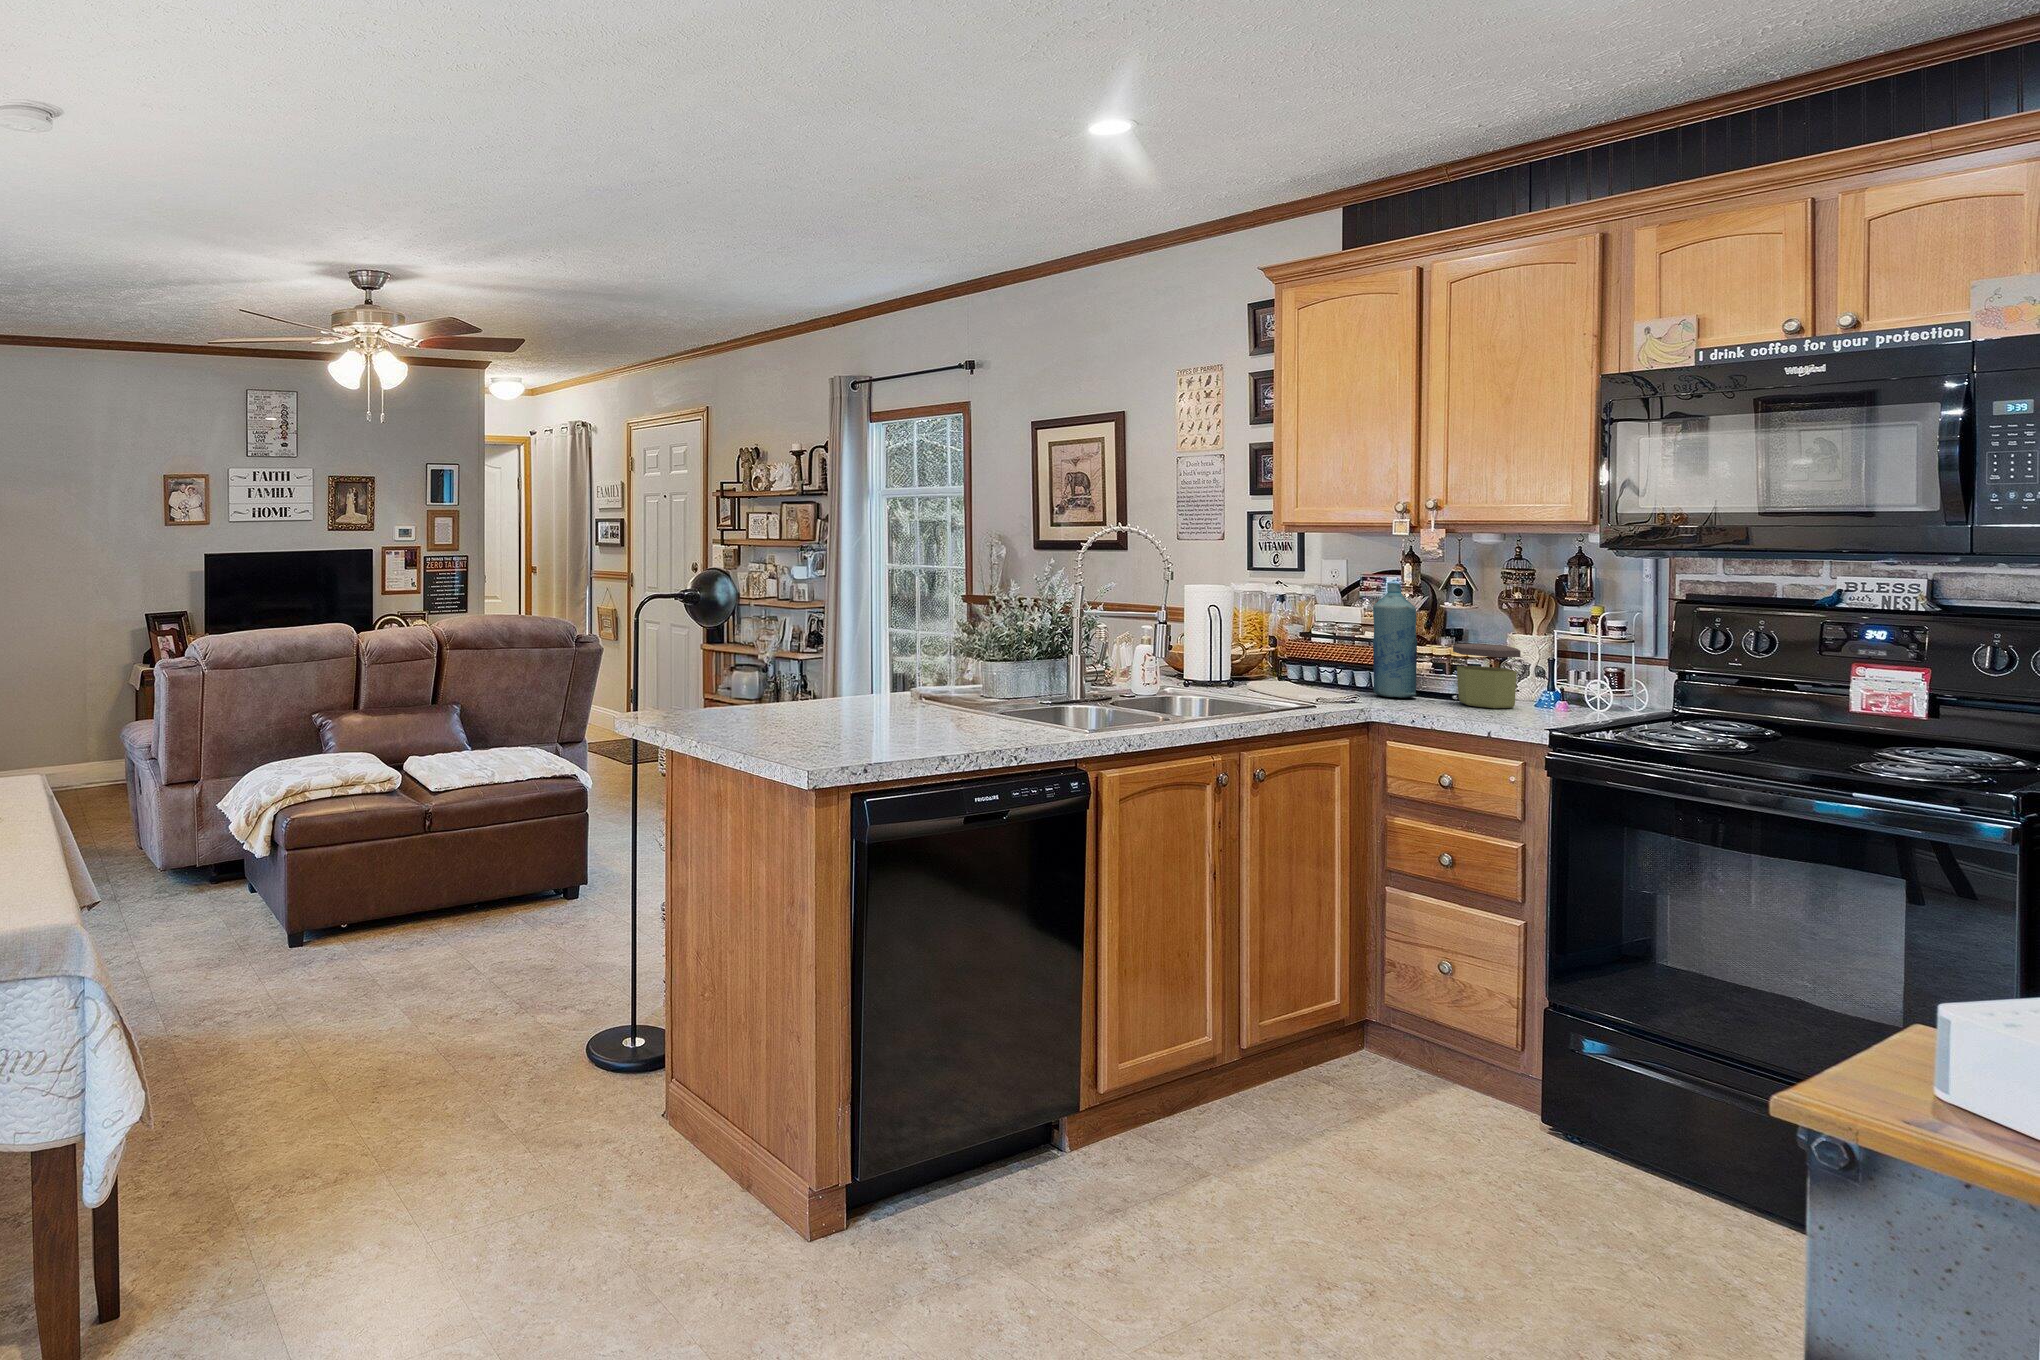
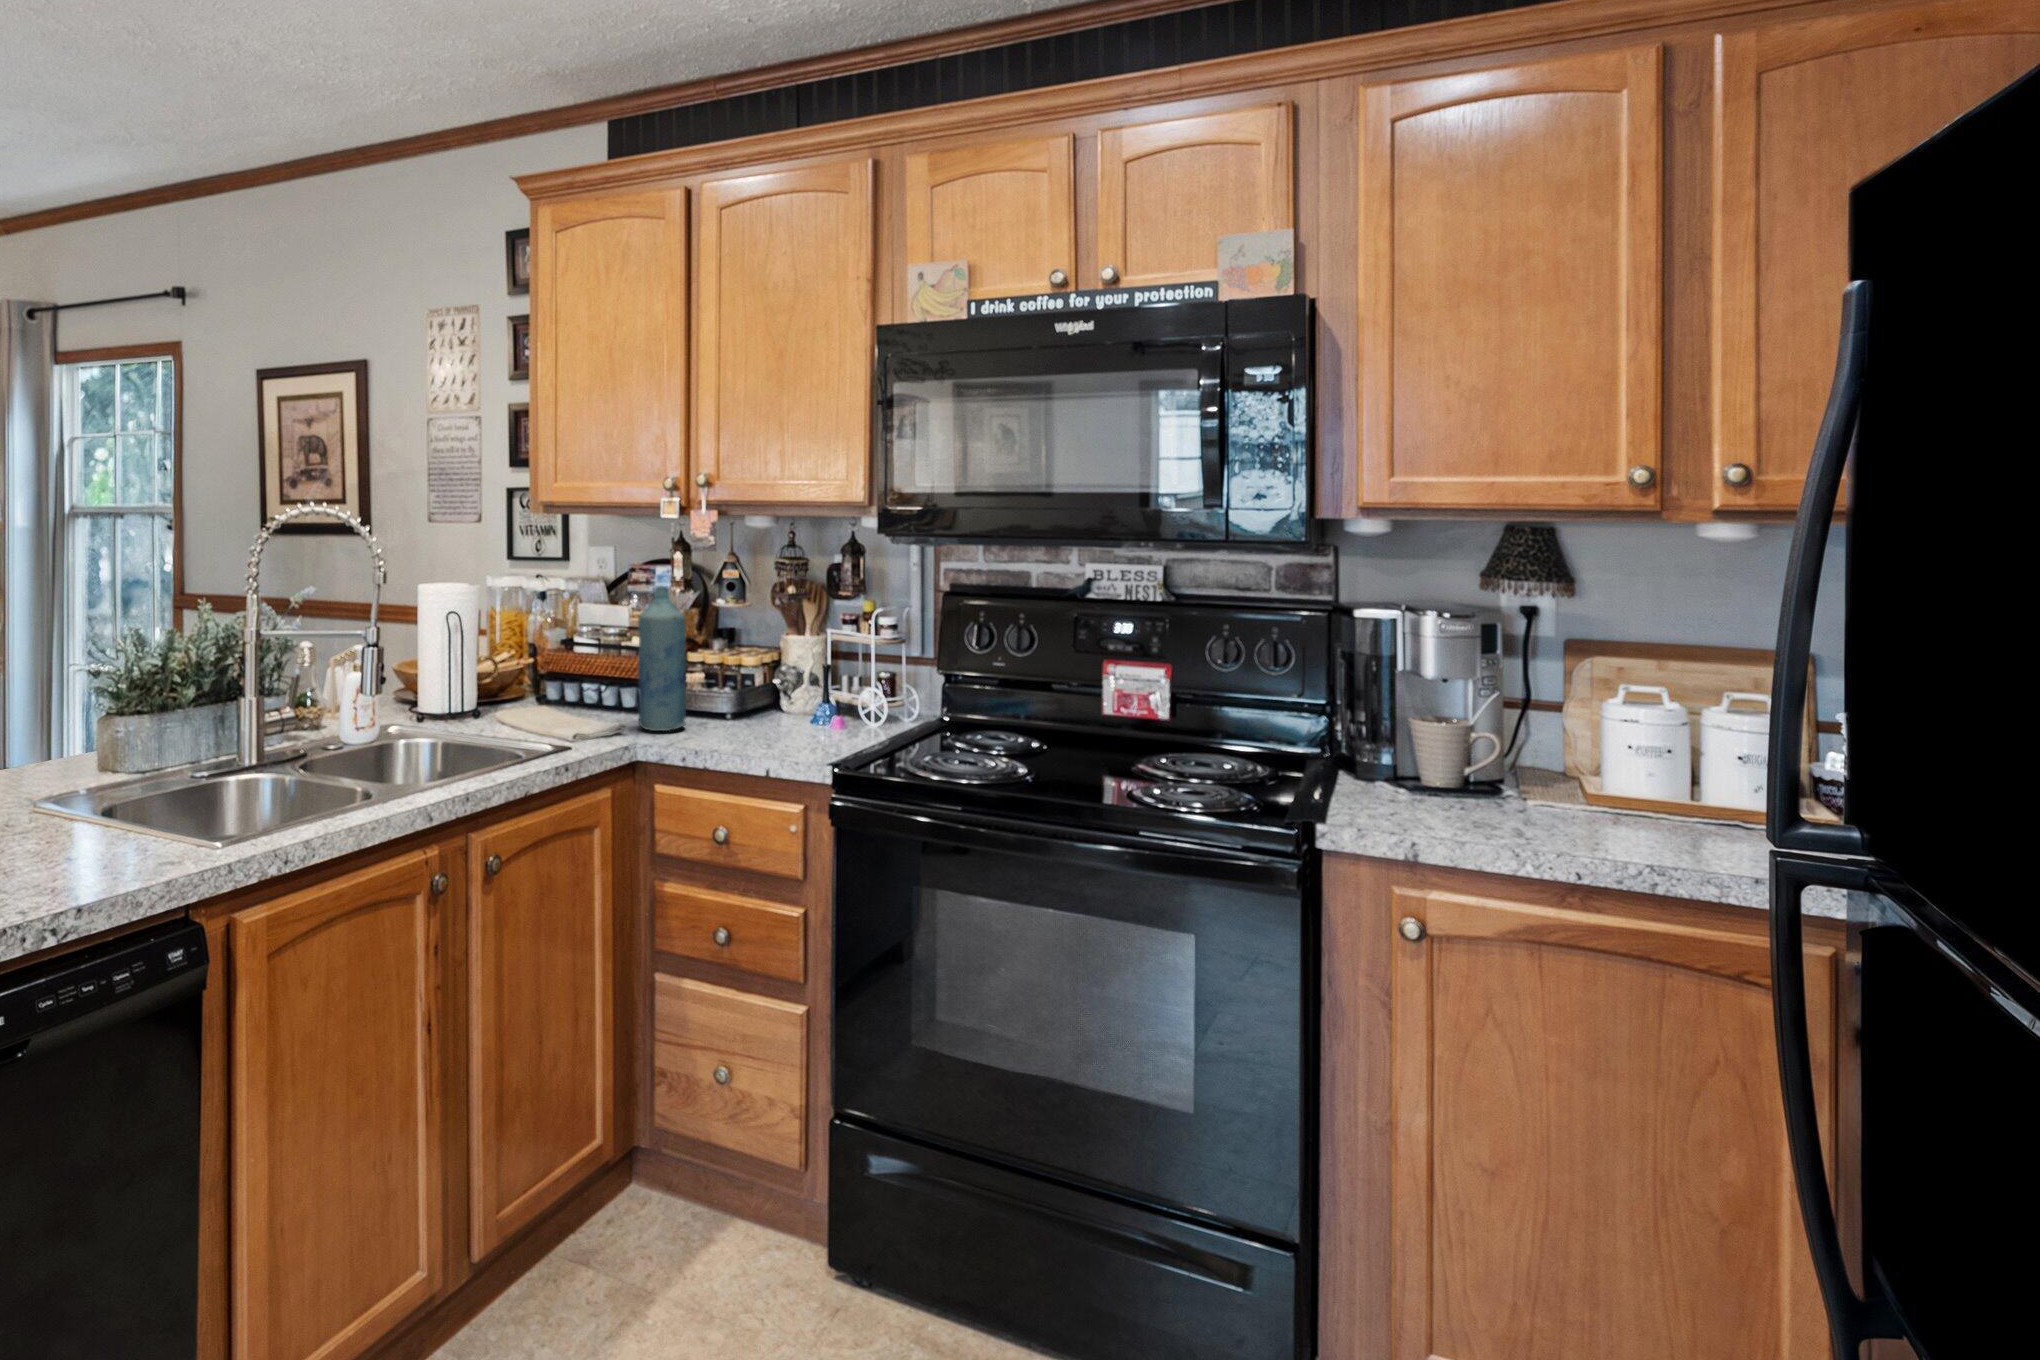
jar: present [1453,644,1521,708] -> none [725,656,795,737]

